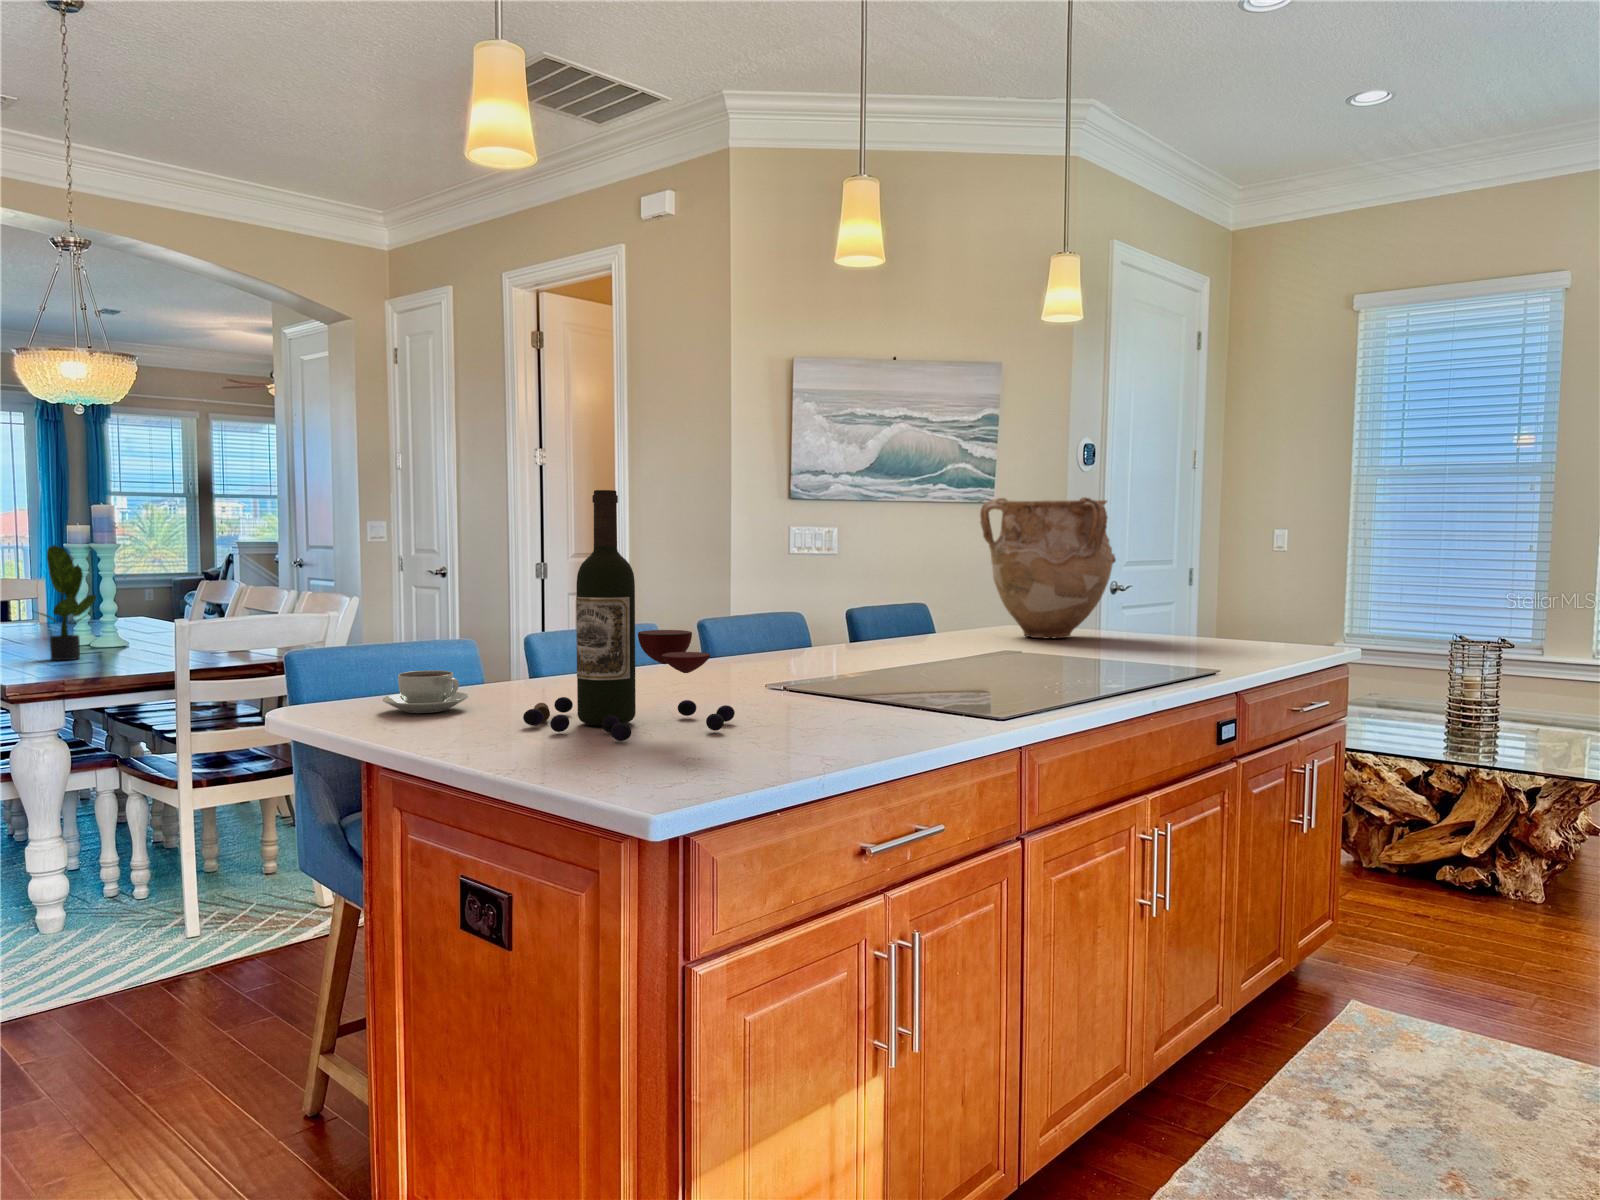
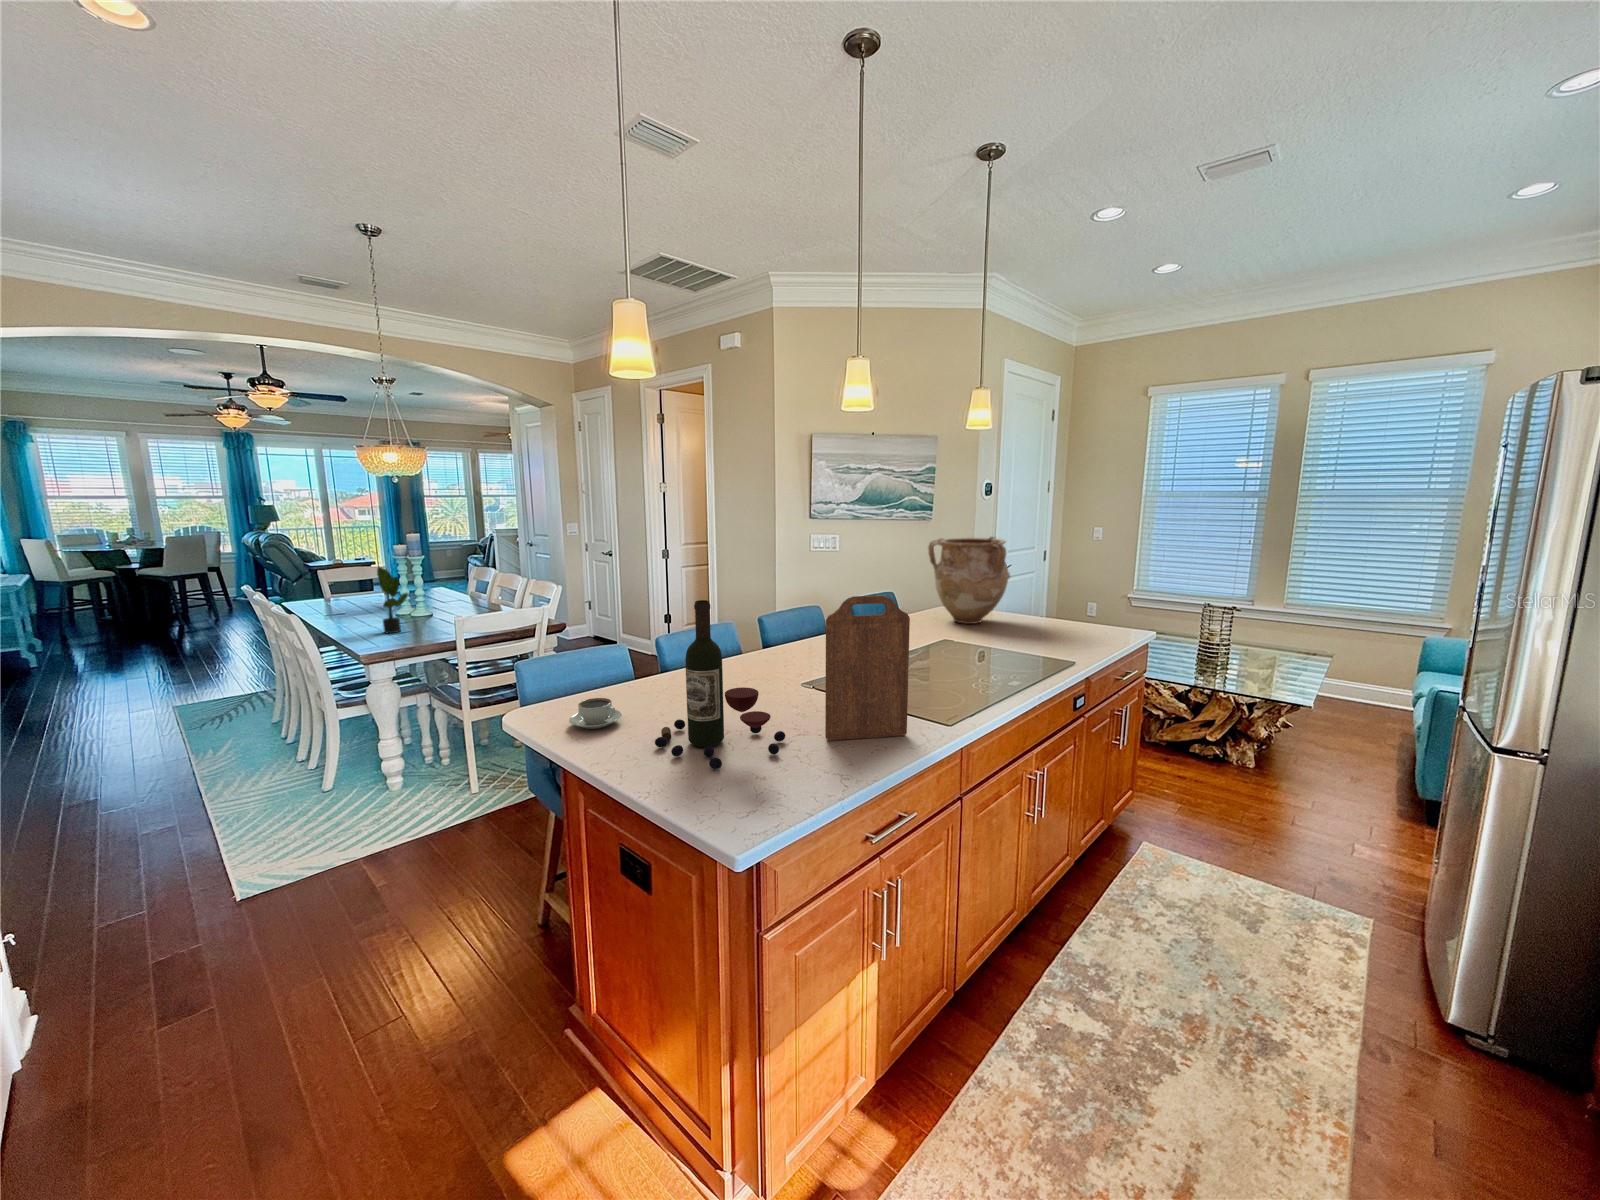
cutting board: none [799,488,933,722] -> present [825,595,910,740]

